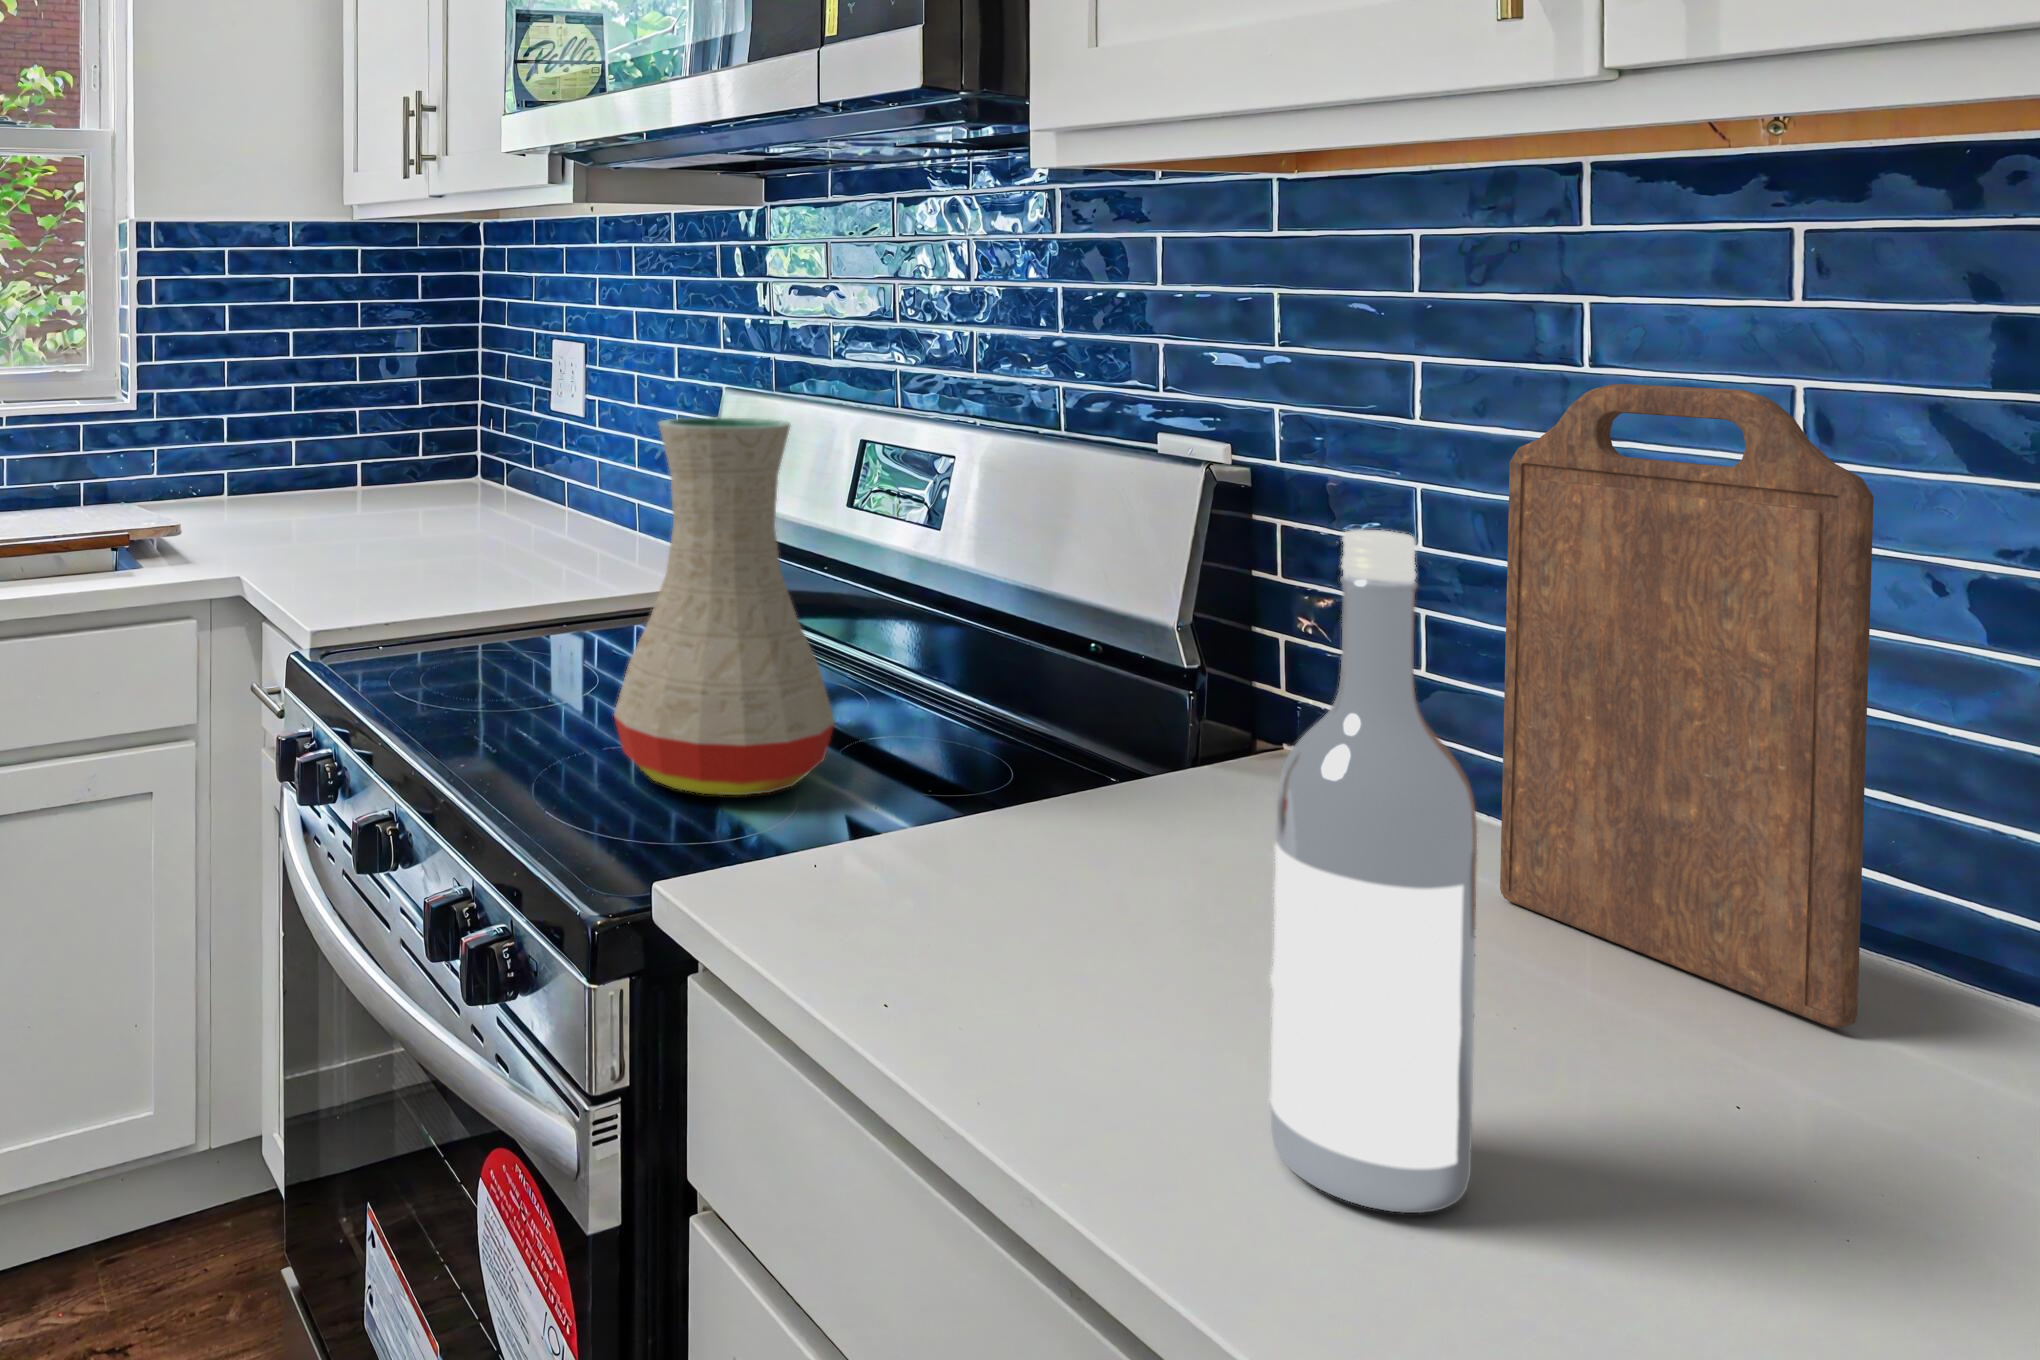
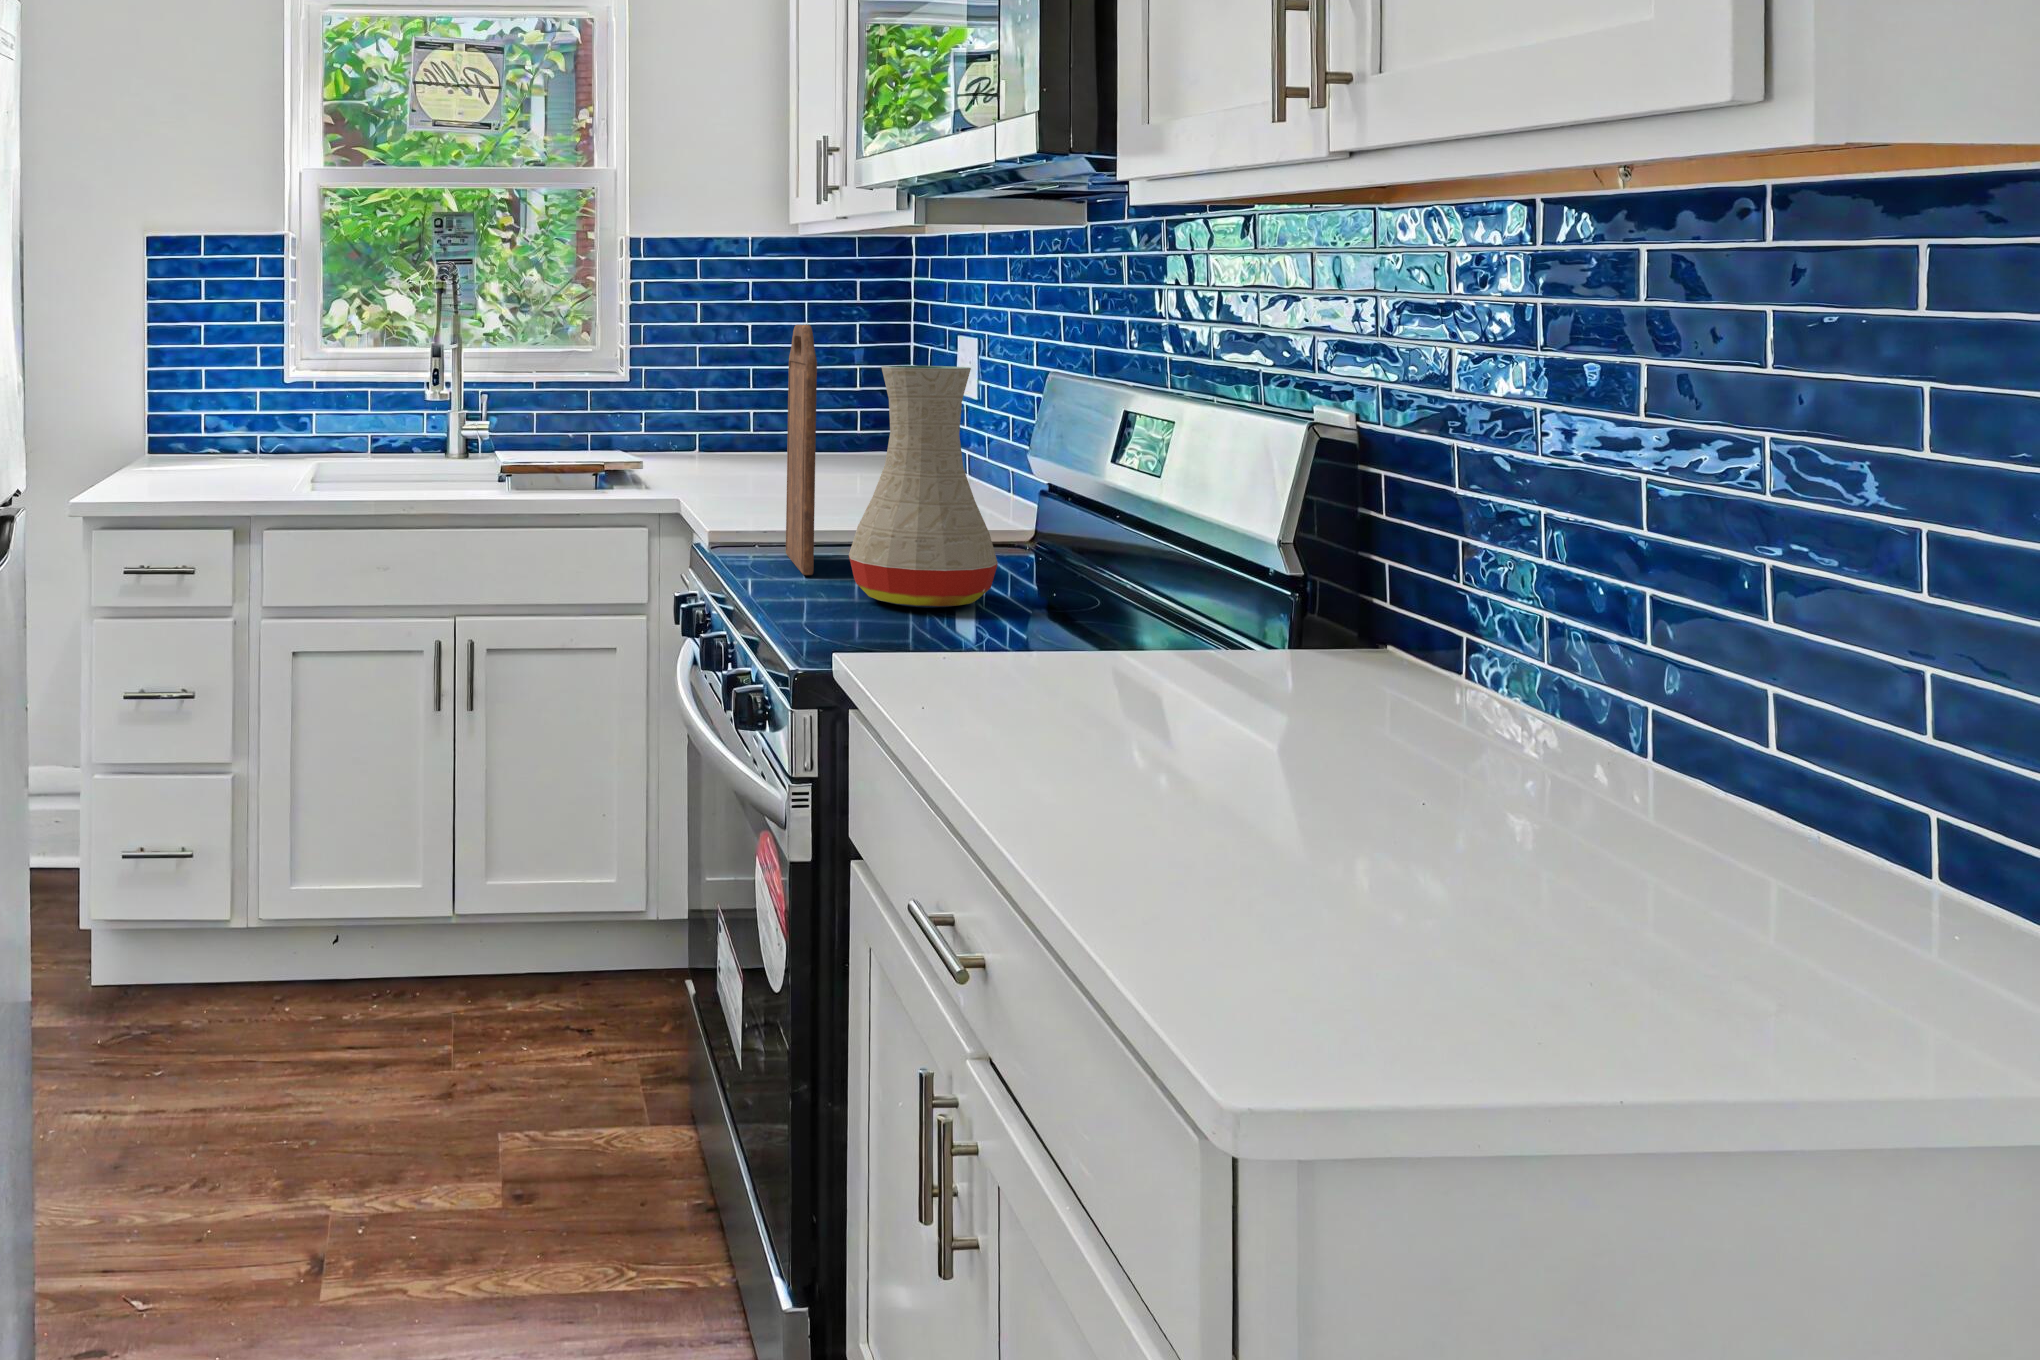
cutting board: present [1500,384,1874,1028] -> present [786,325,817,575]
wine bottle: present [1270,530,1477,1213] -> none [1042,395,1144,742]

